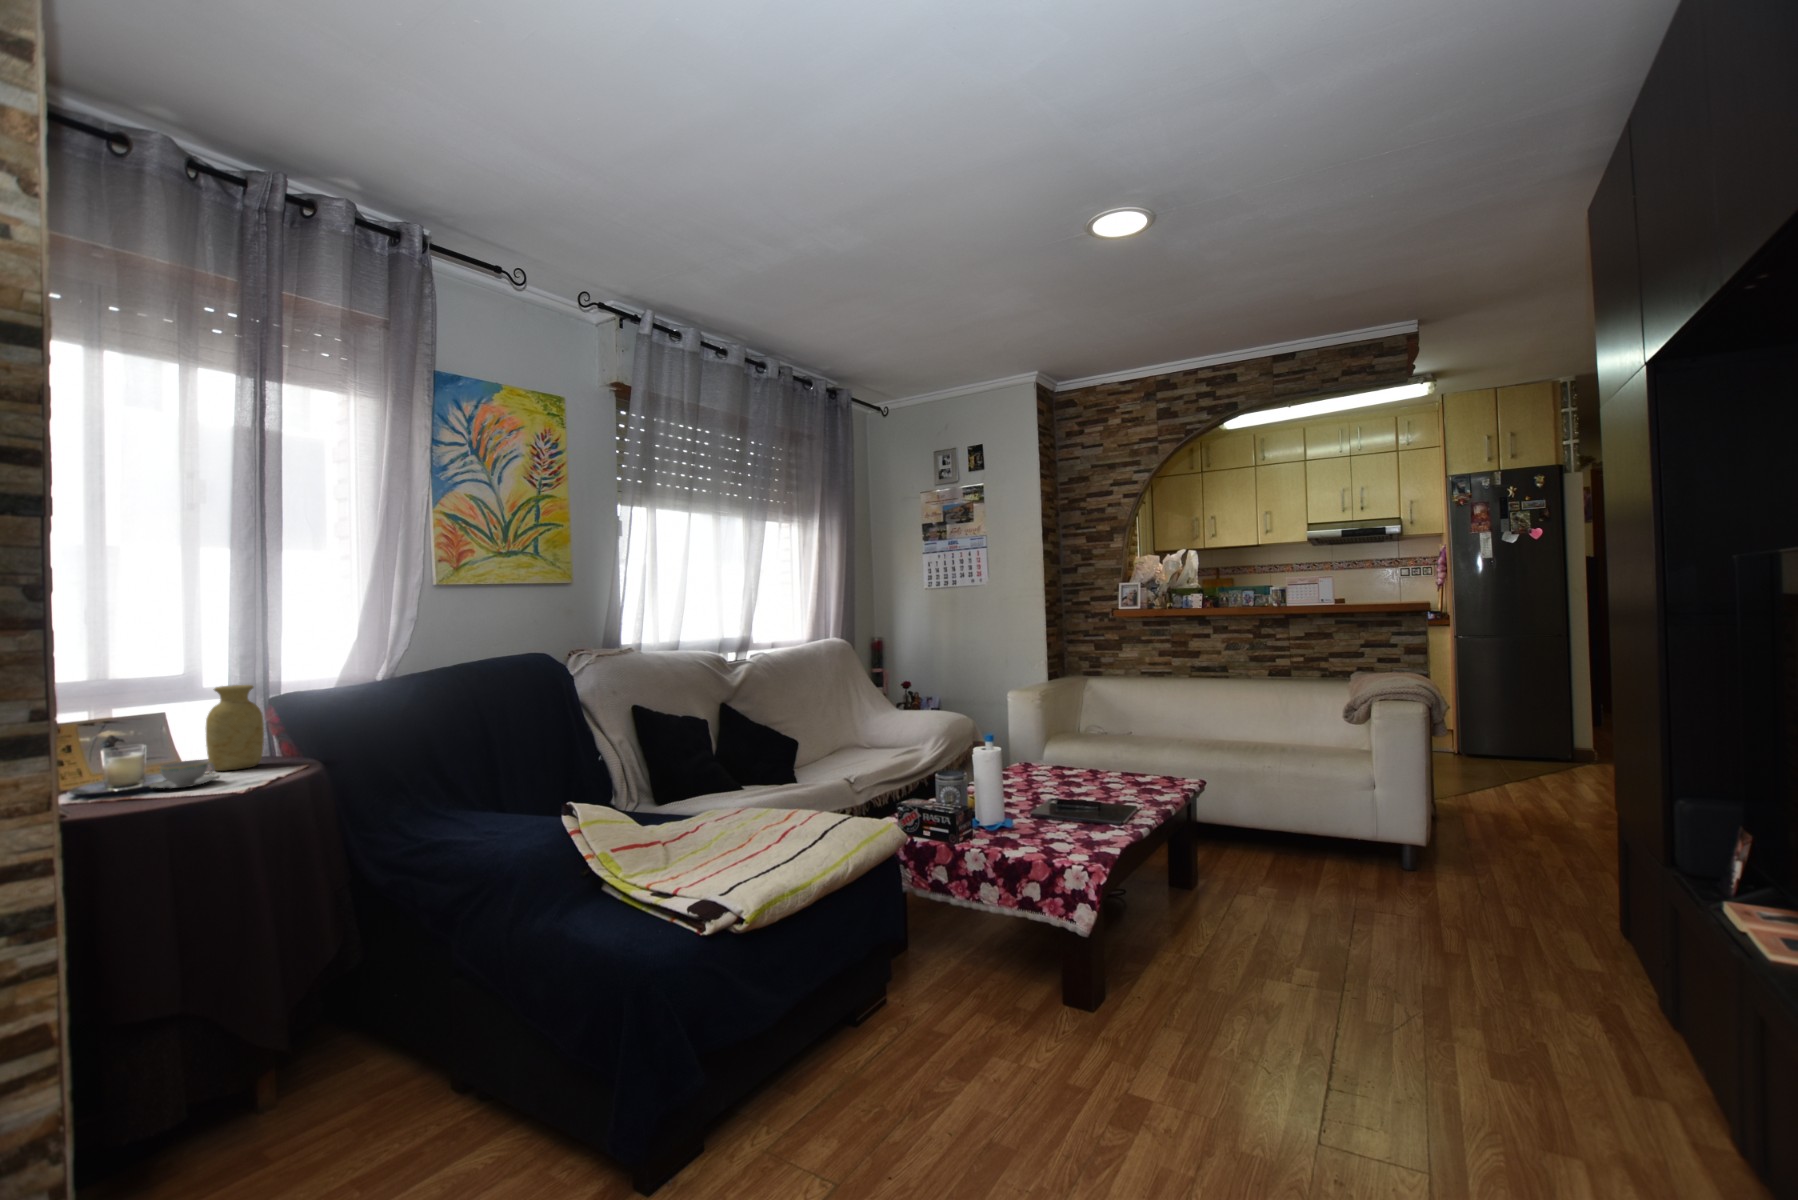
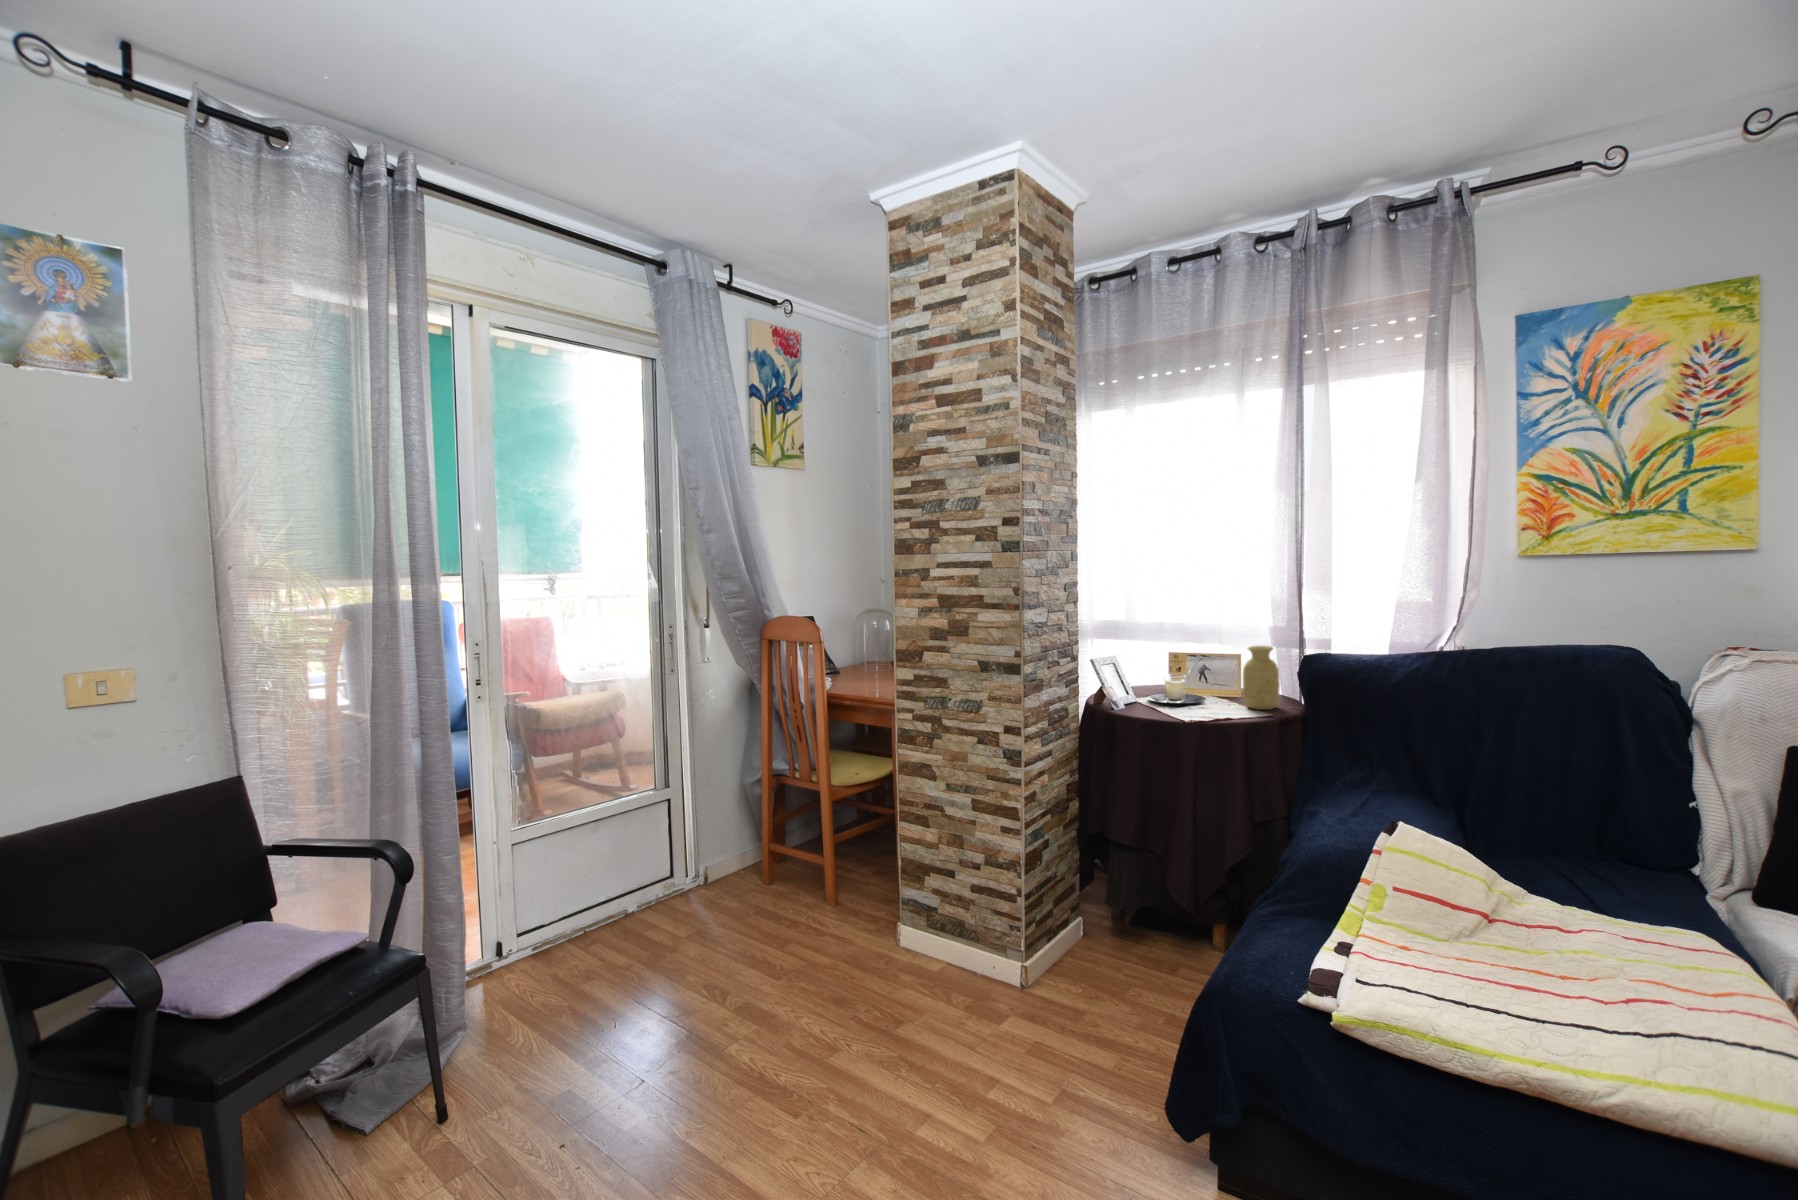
teacup: present [150,760,220,788] -> none [1185,696,1224,715]

